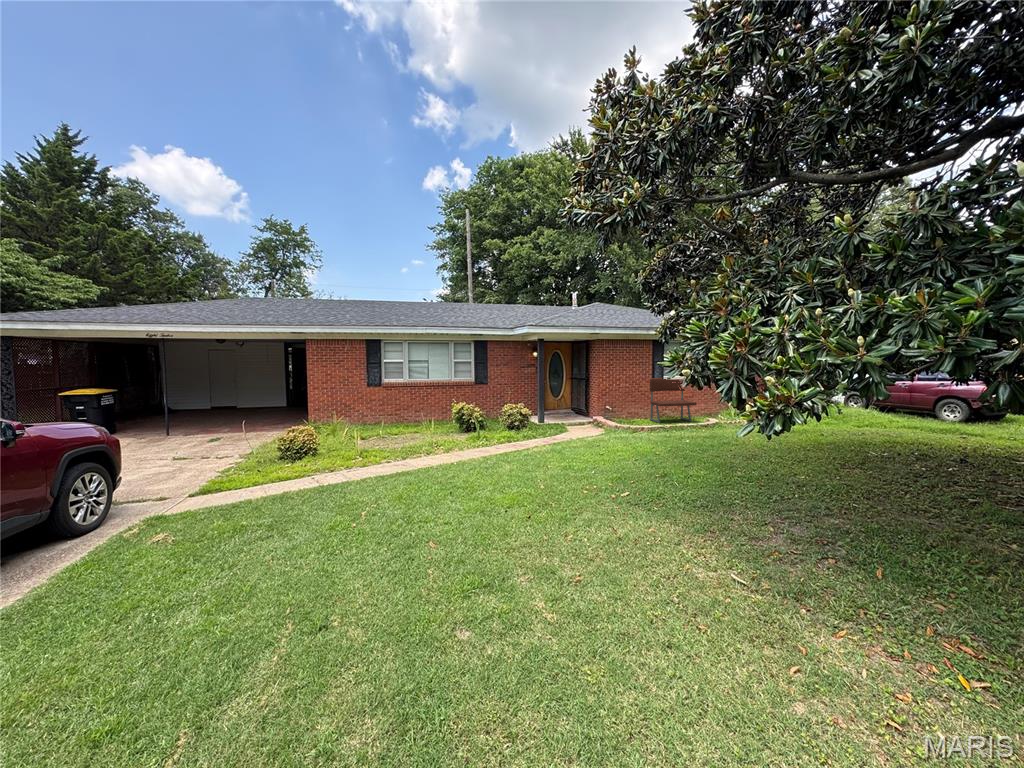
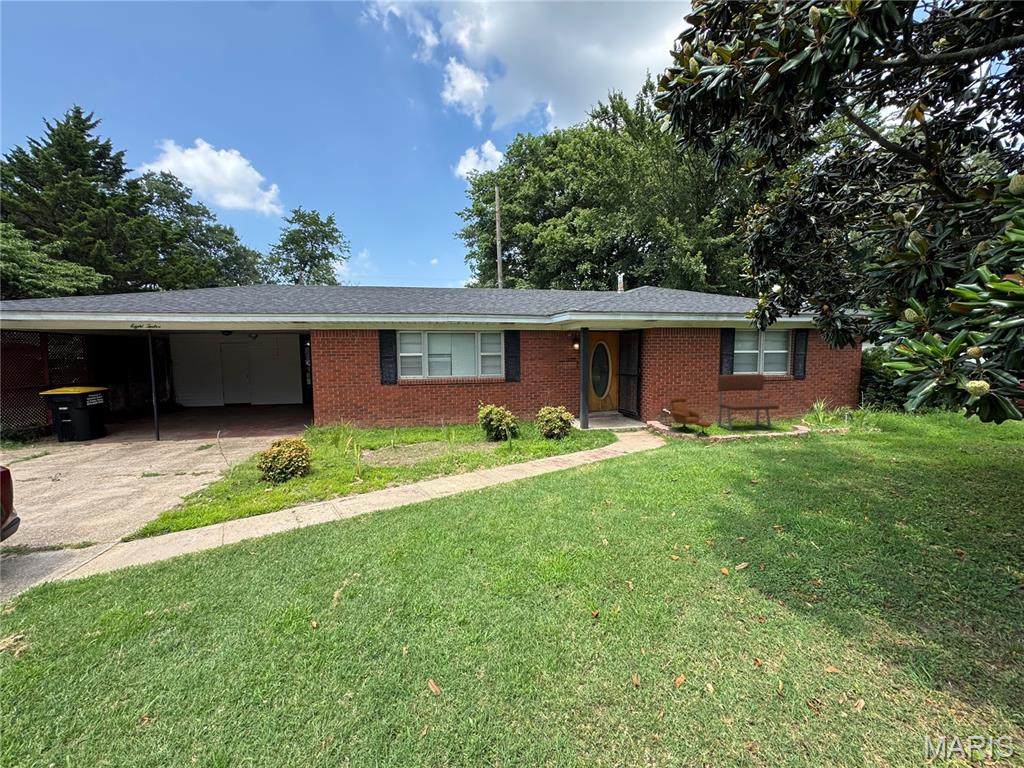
lounge chair: none [611,395,642,428] -> present [671,396,711,437]

